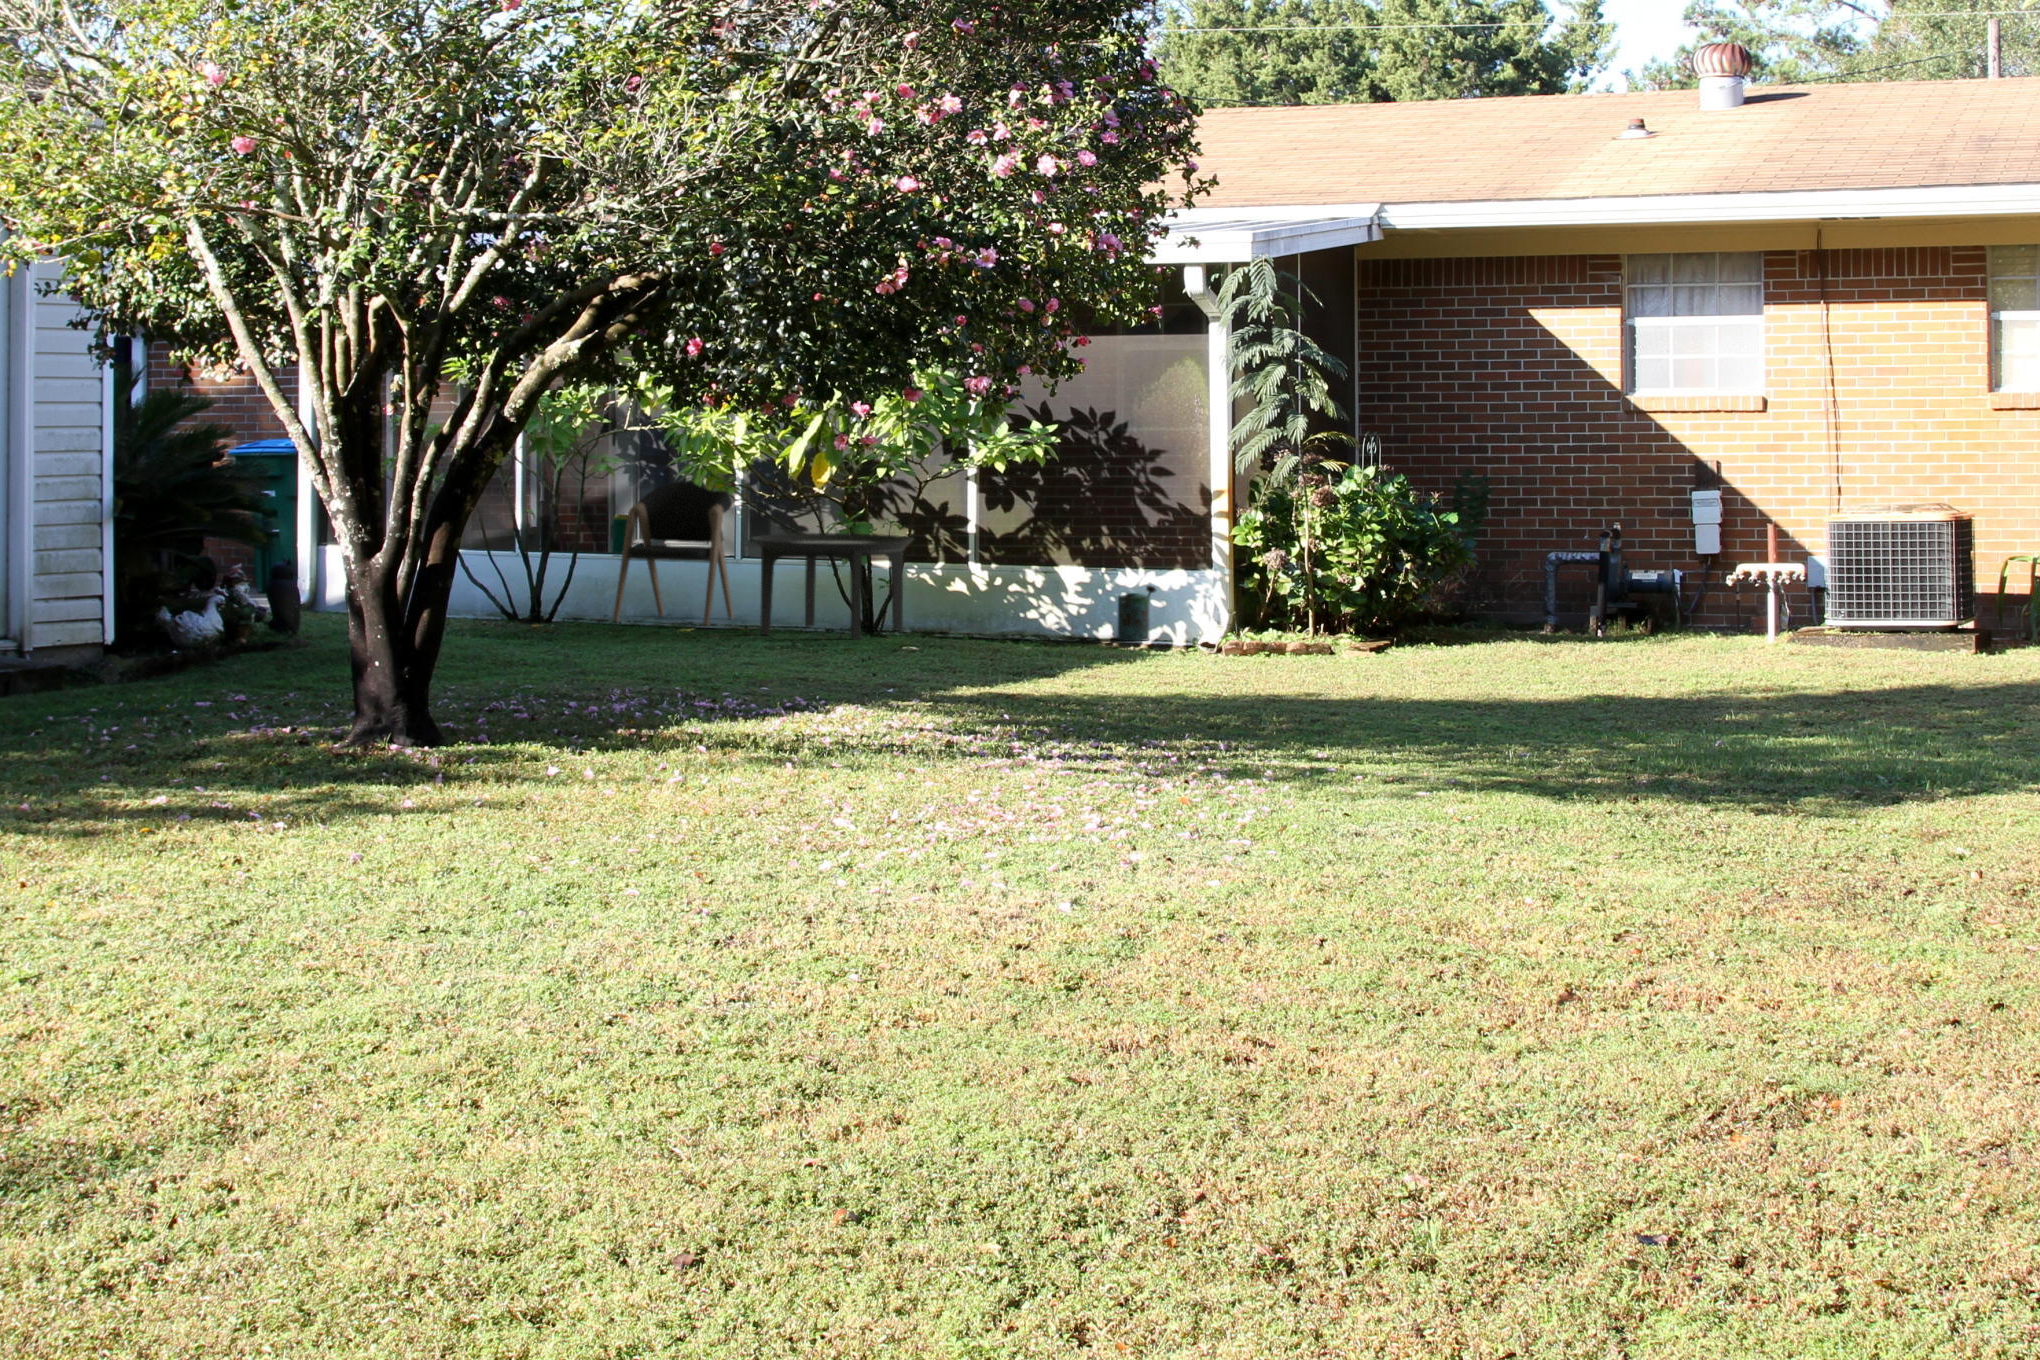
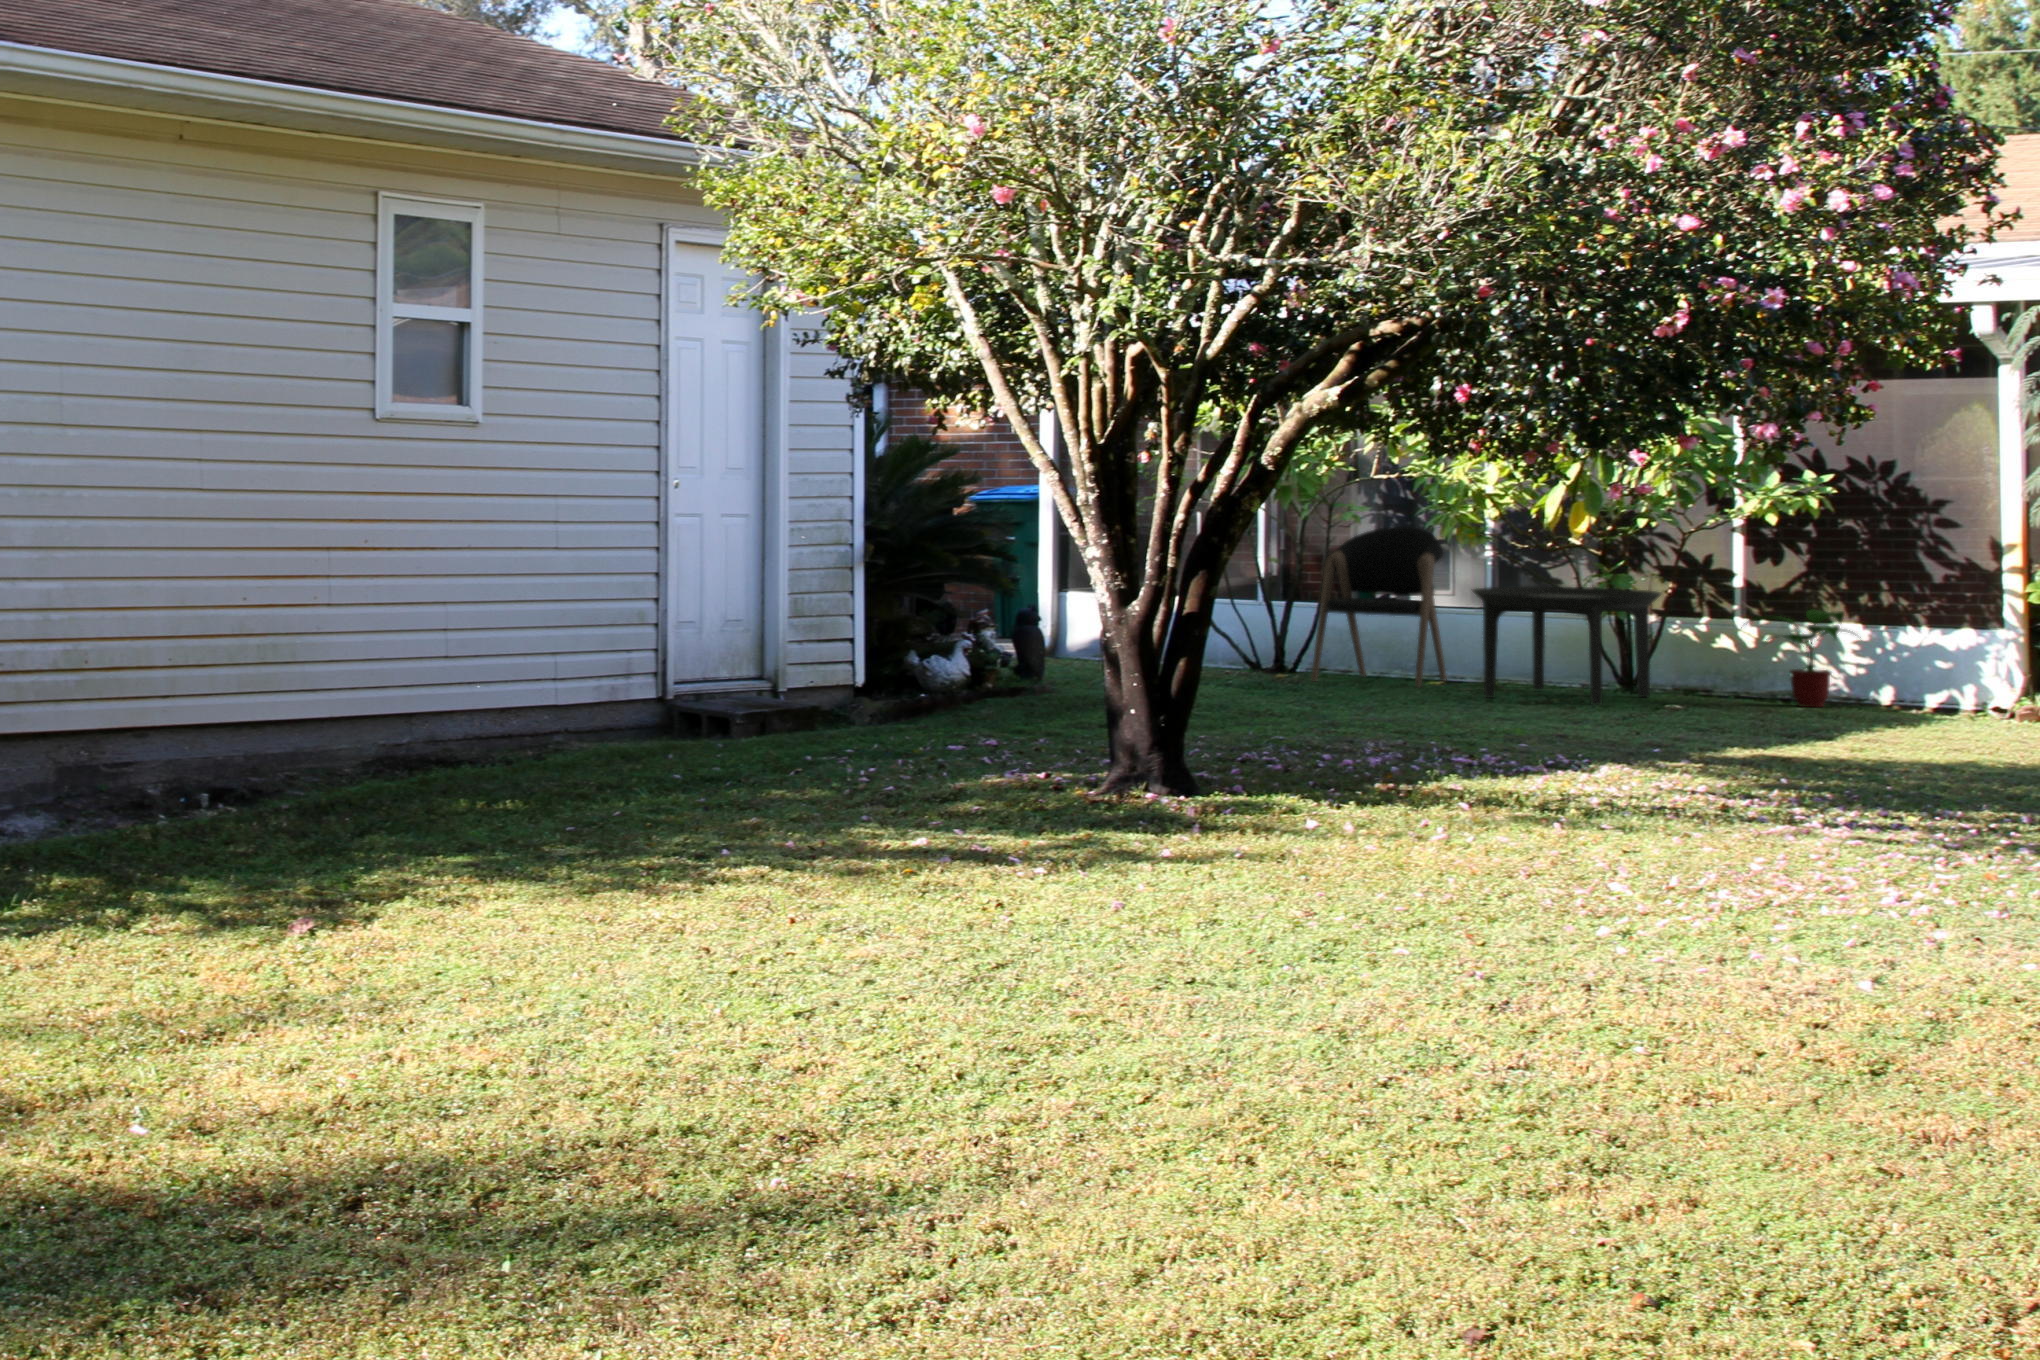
potted plant: none [978,551,1076,637] -> present [1741,610,1850,707]
watering can: present [1118,585,1156,641] -> none [1915,651,1964,714]

